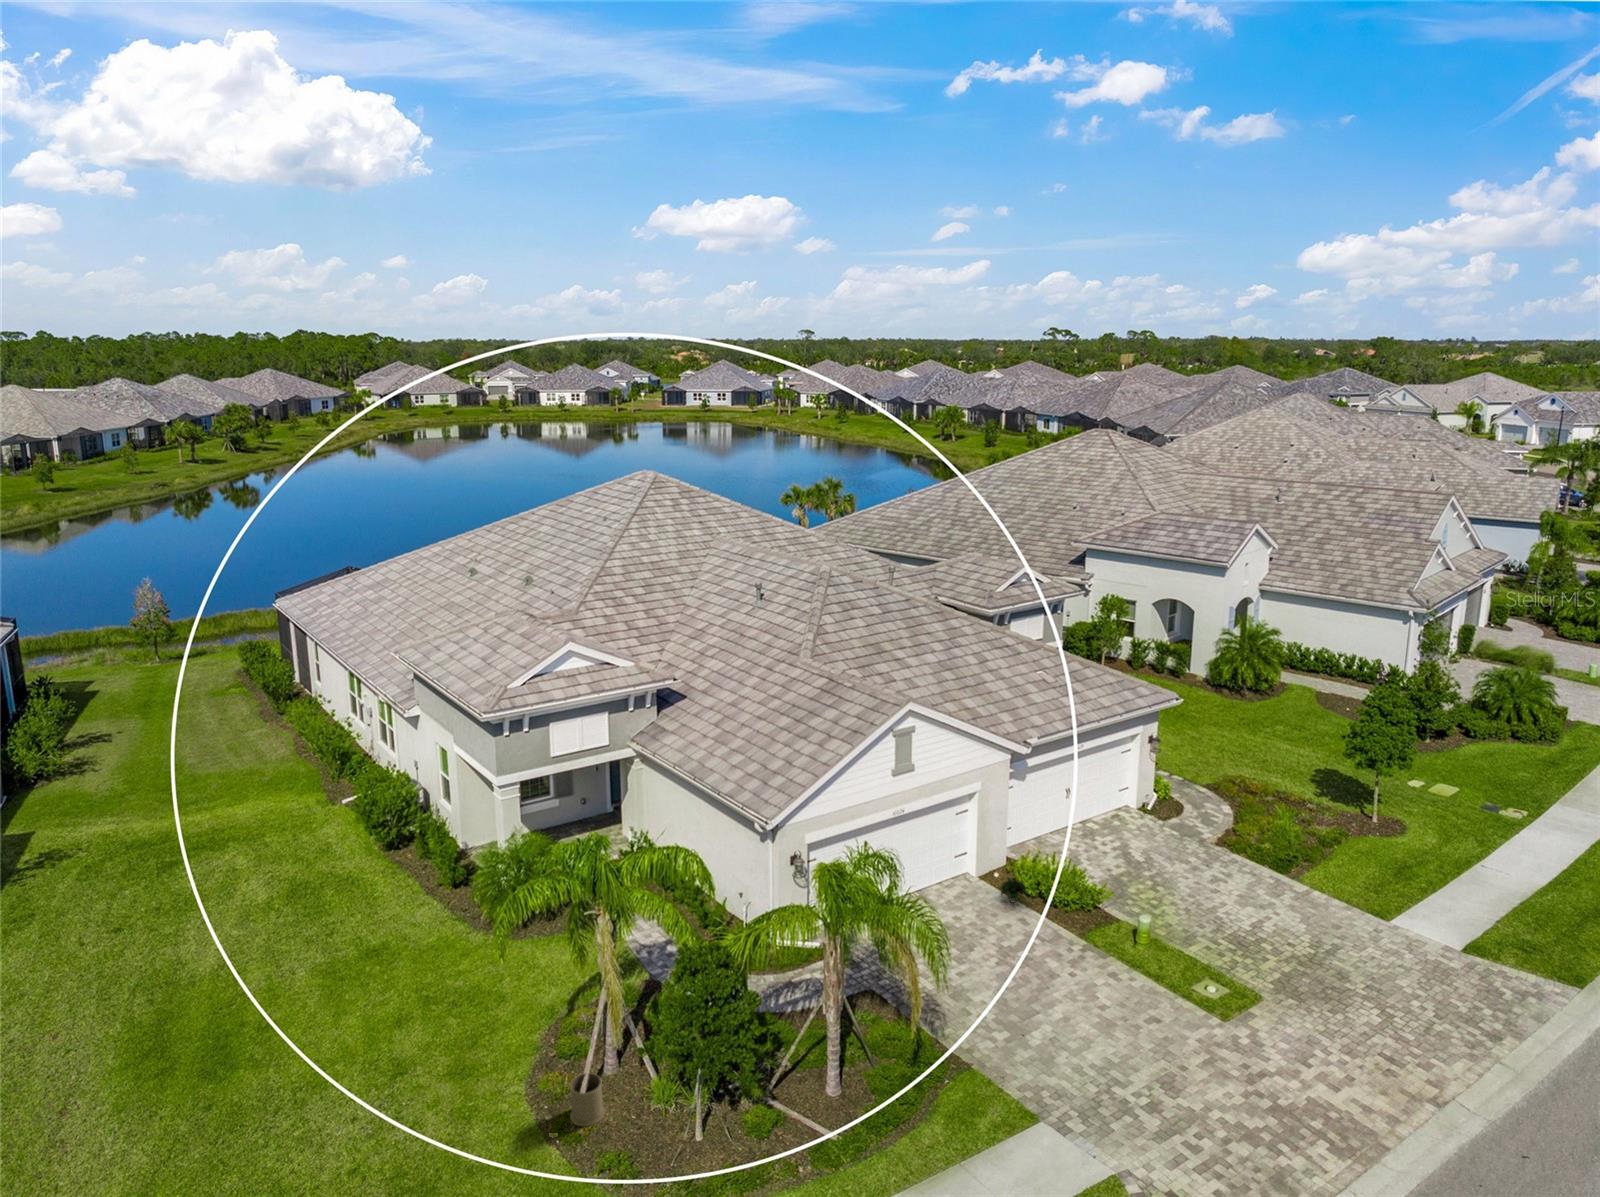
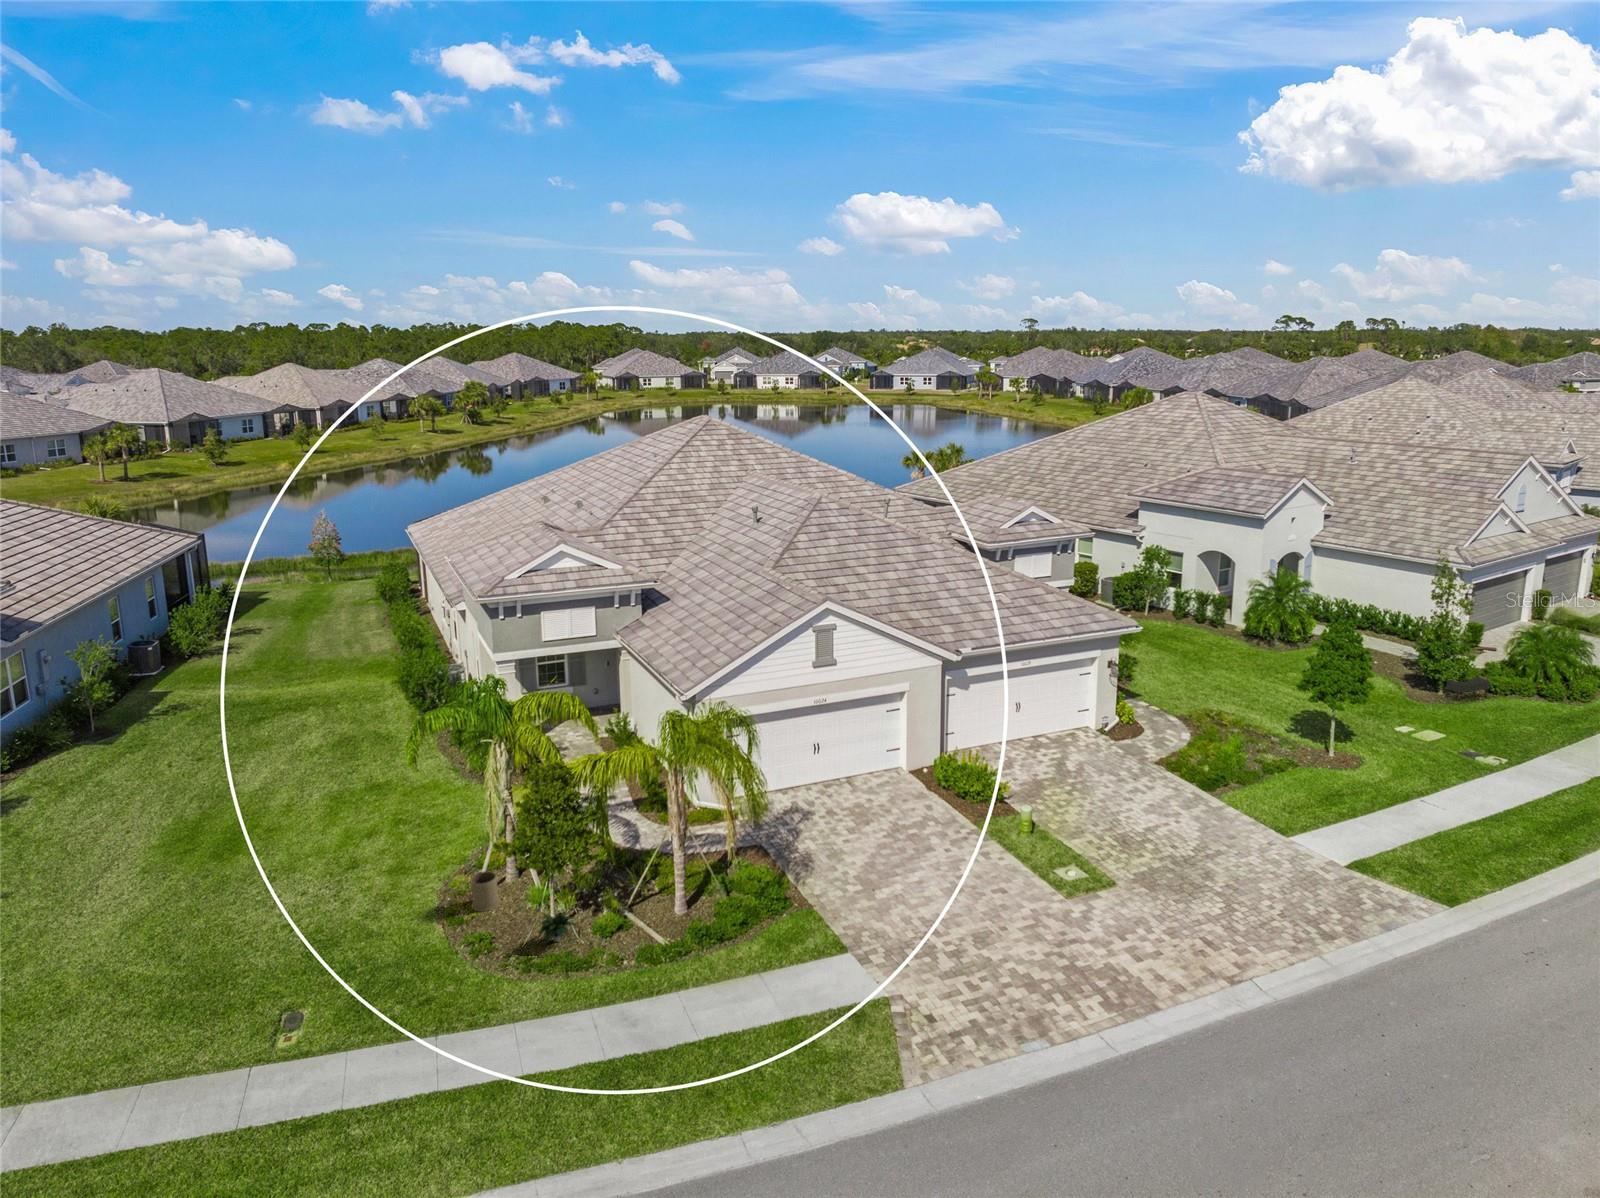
bench: none [1430,721,1469,747] -> present [1445,677,1490,700]
potted plant: present [1000,877,1028,903] -> present [539,912,576,942]

